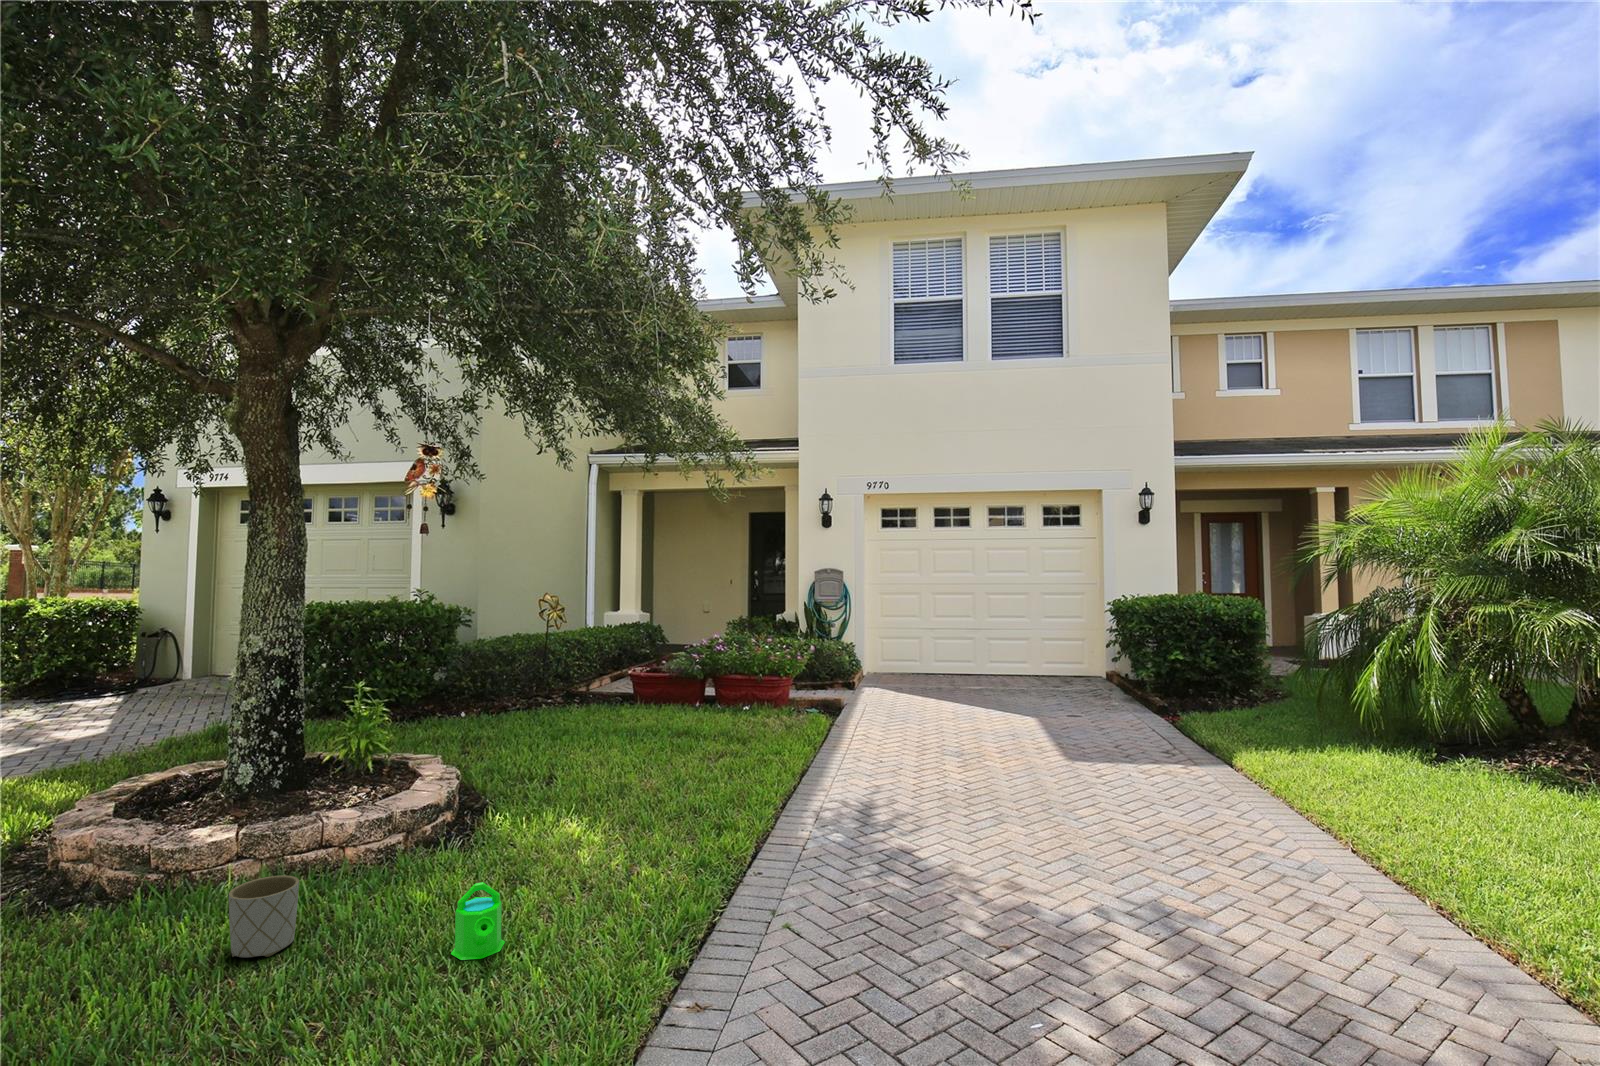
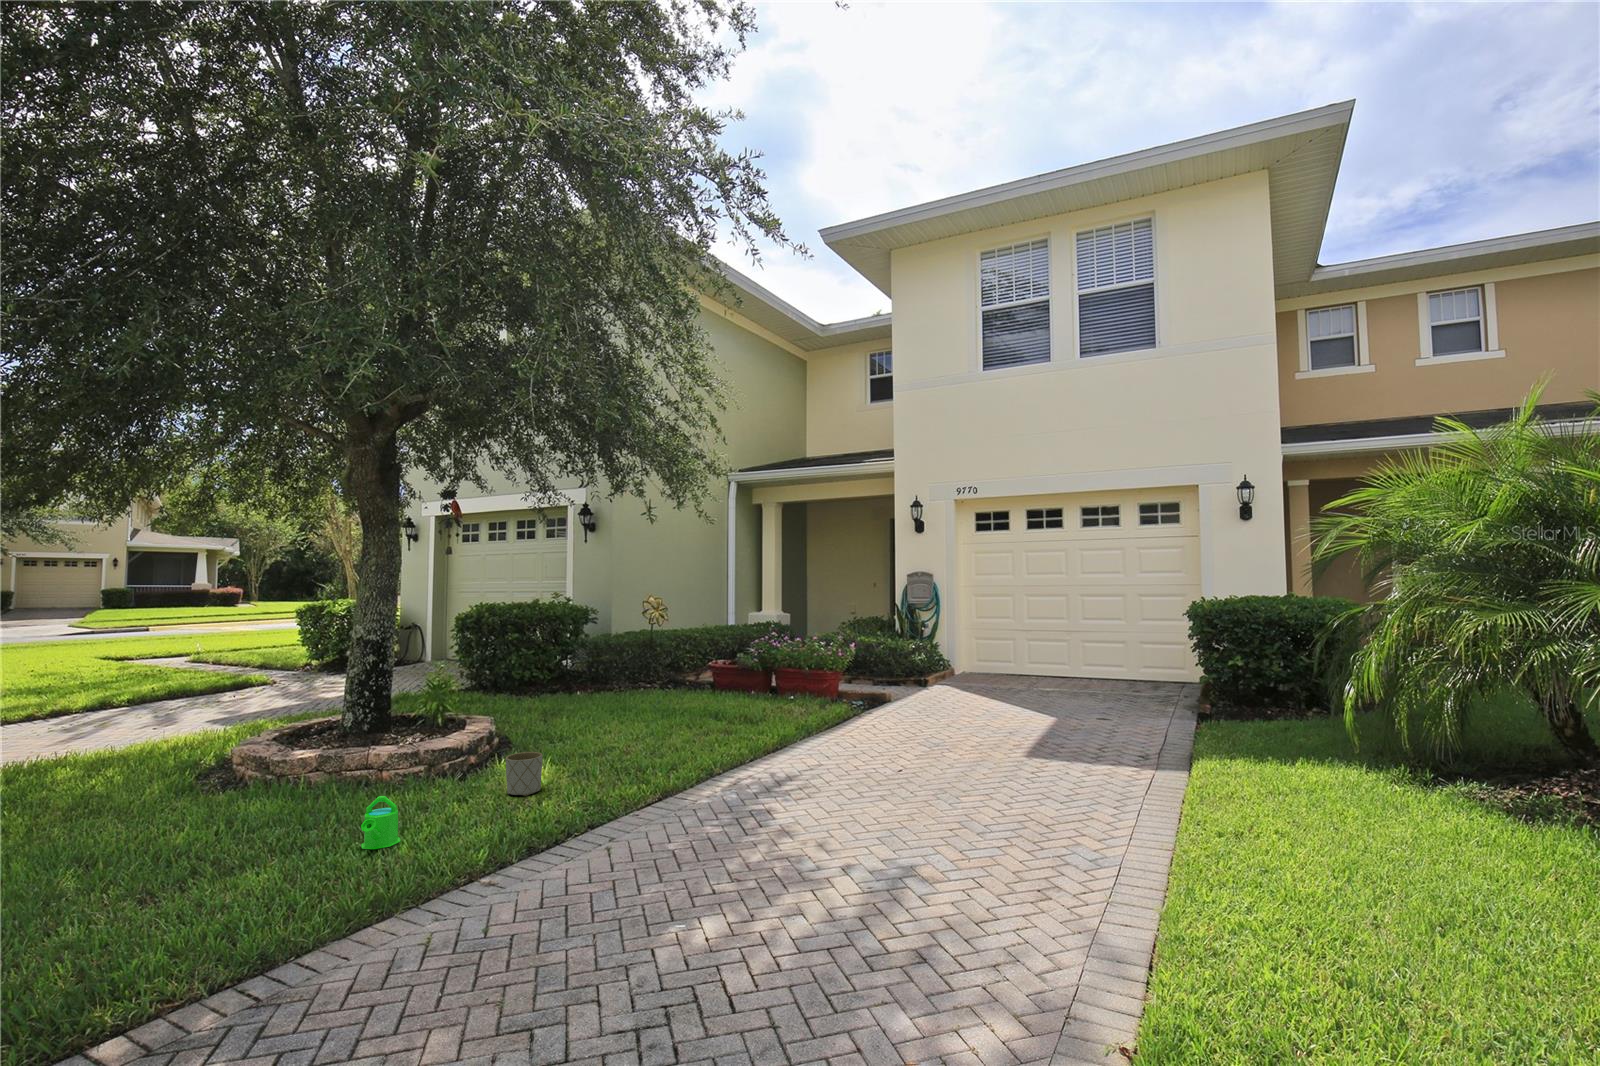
planter: present [229,875,299,957] -> present [506,752,543,796]

